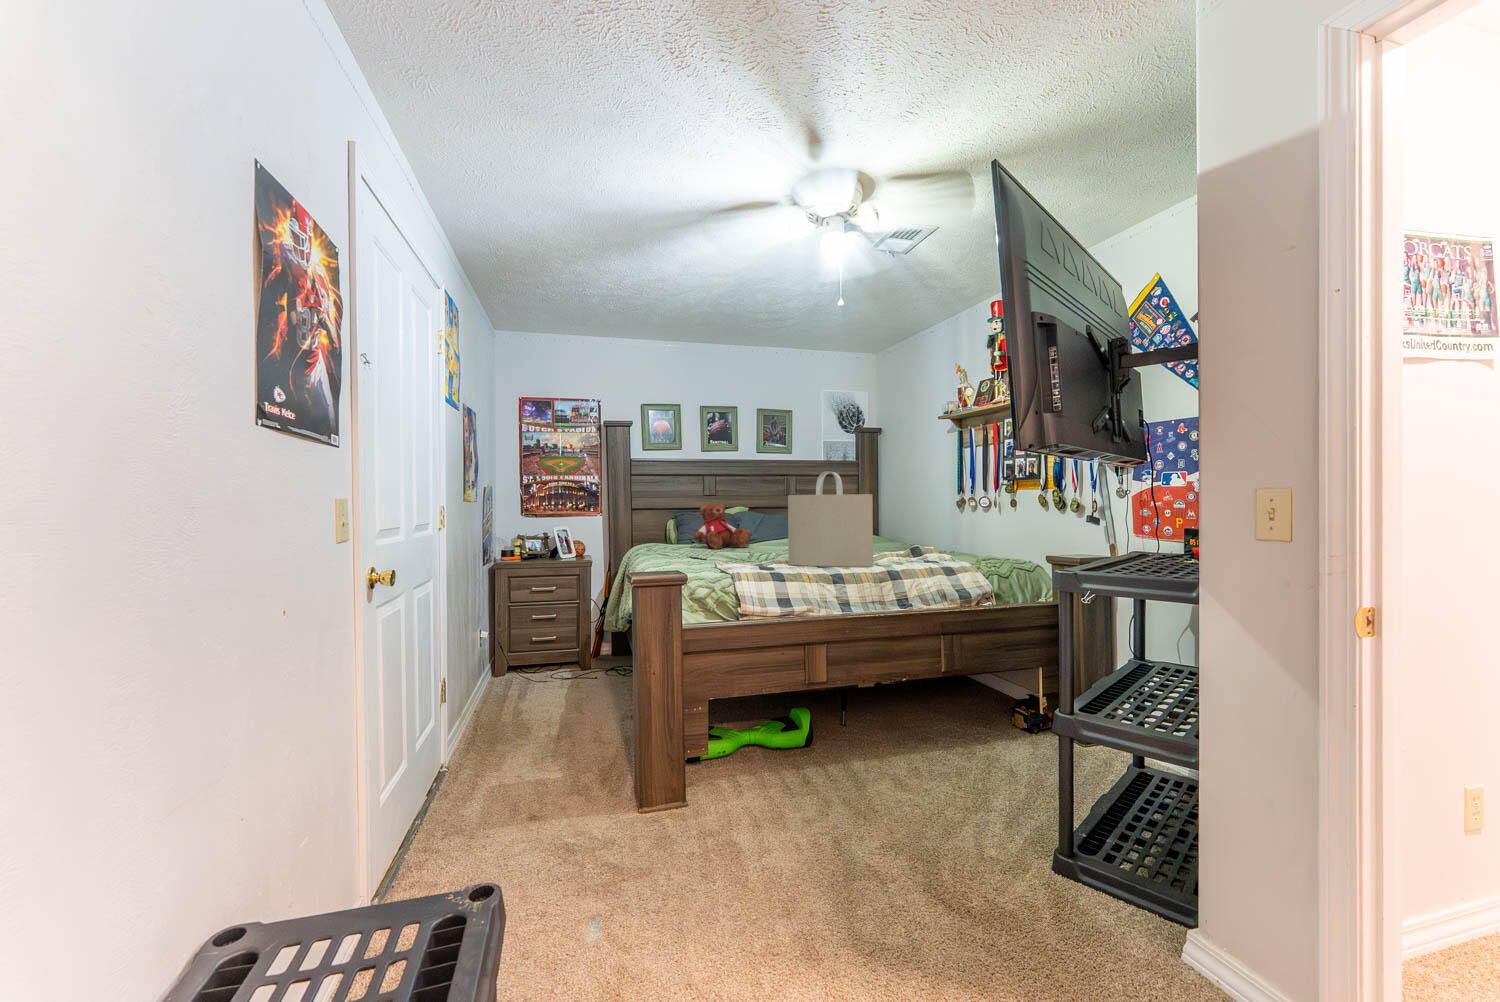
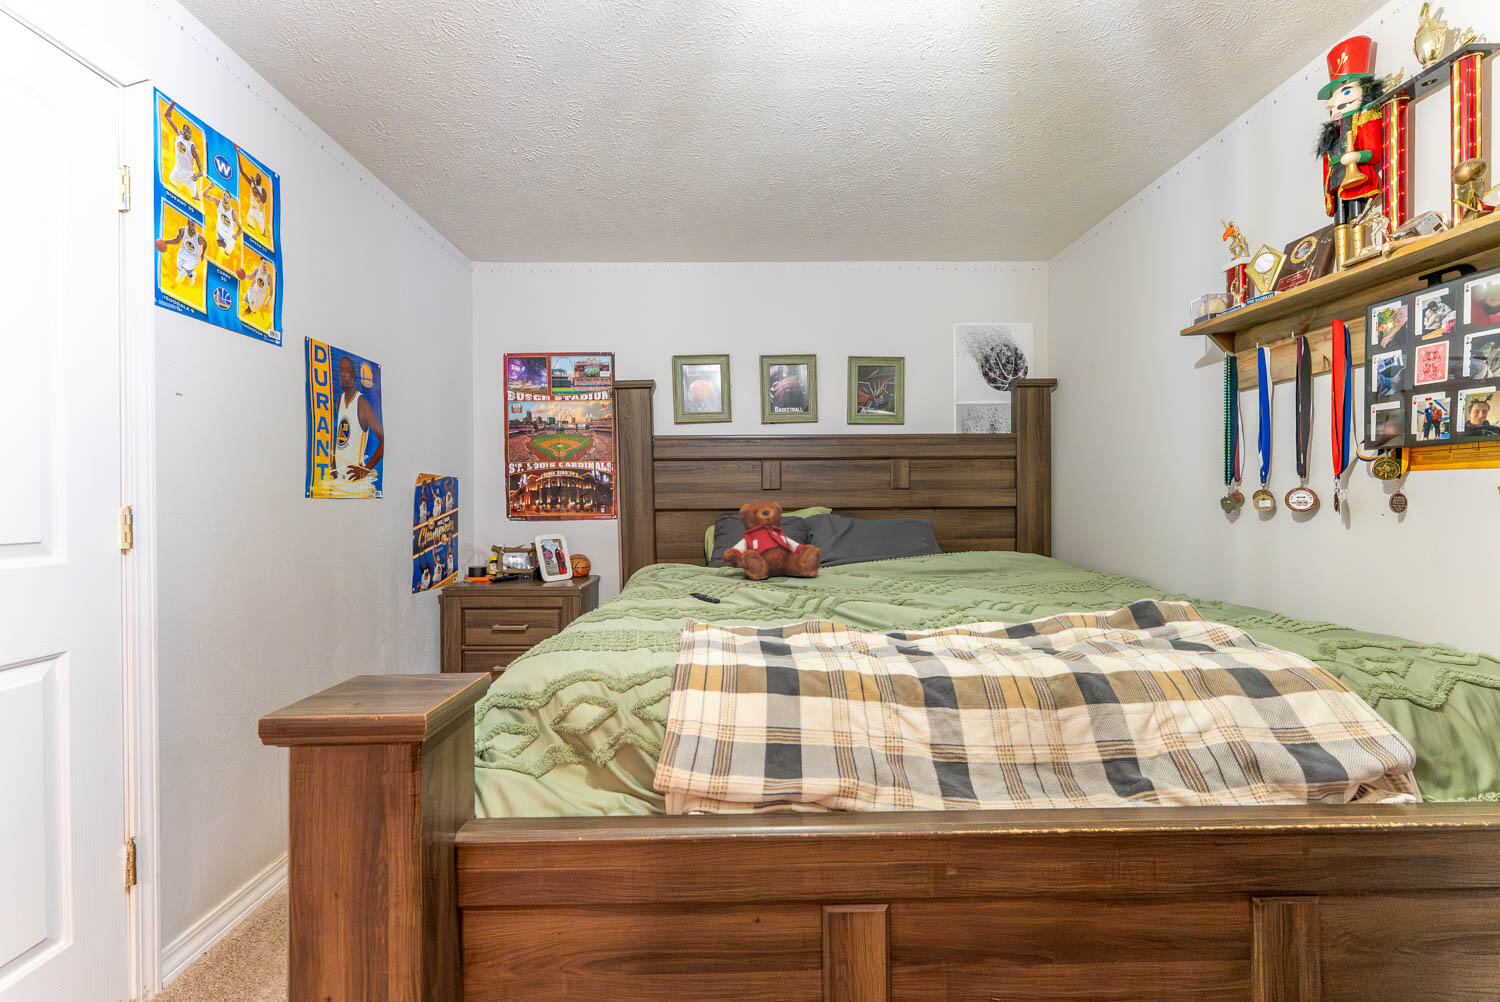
tote bag: present [788,471,873,567] -> none [830,414,1039,655]

